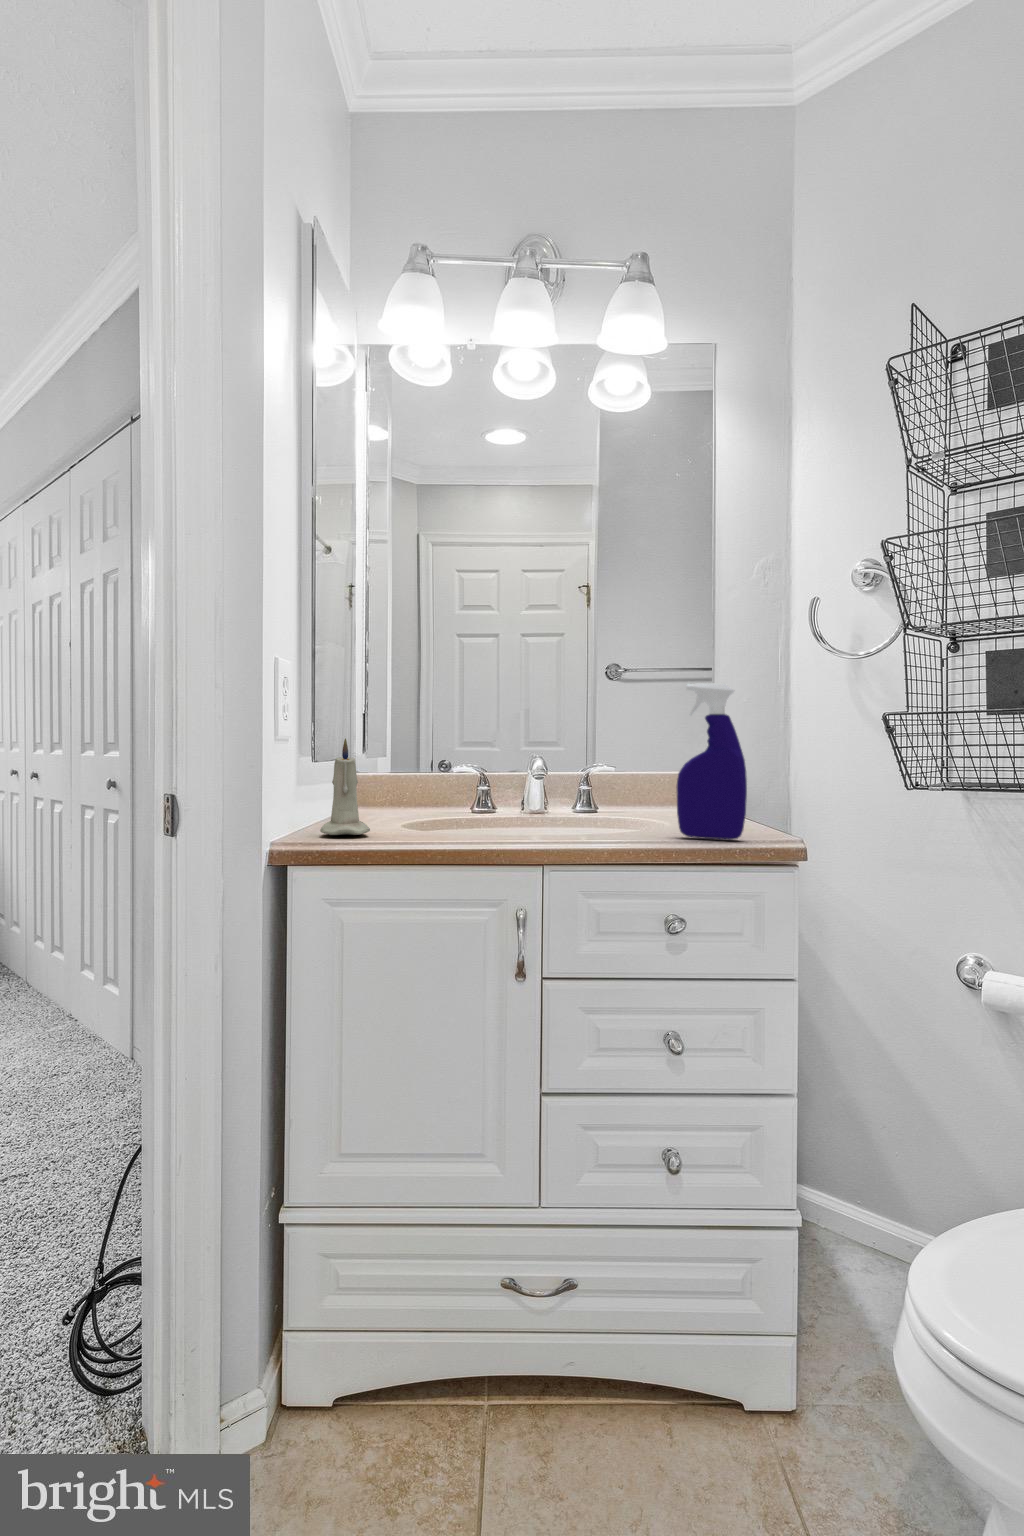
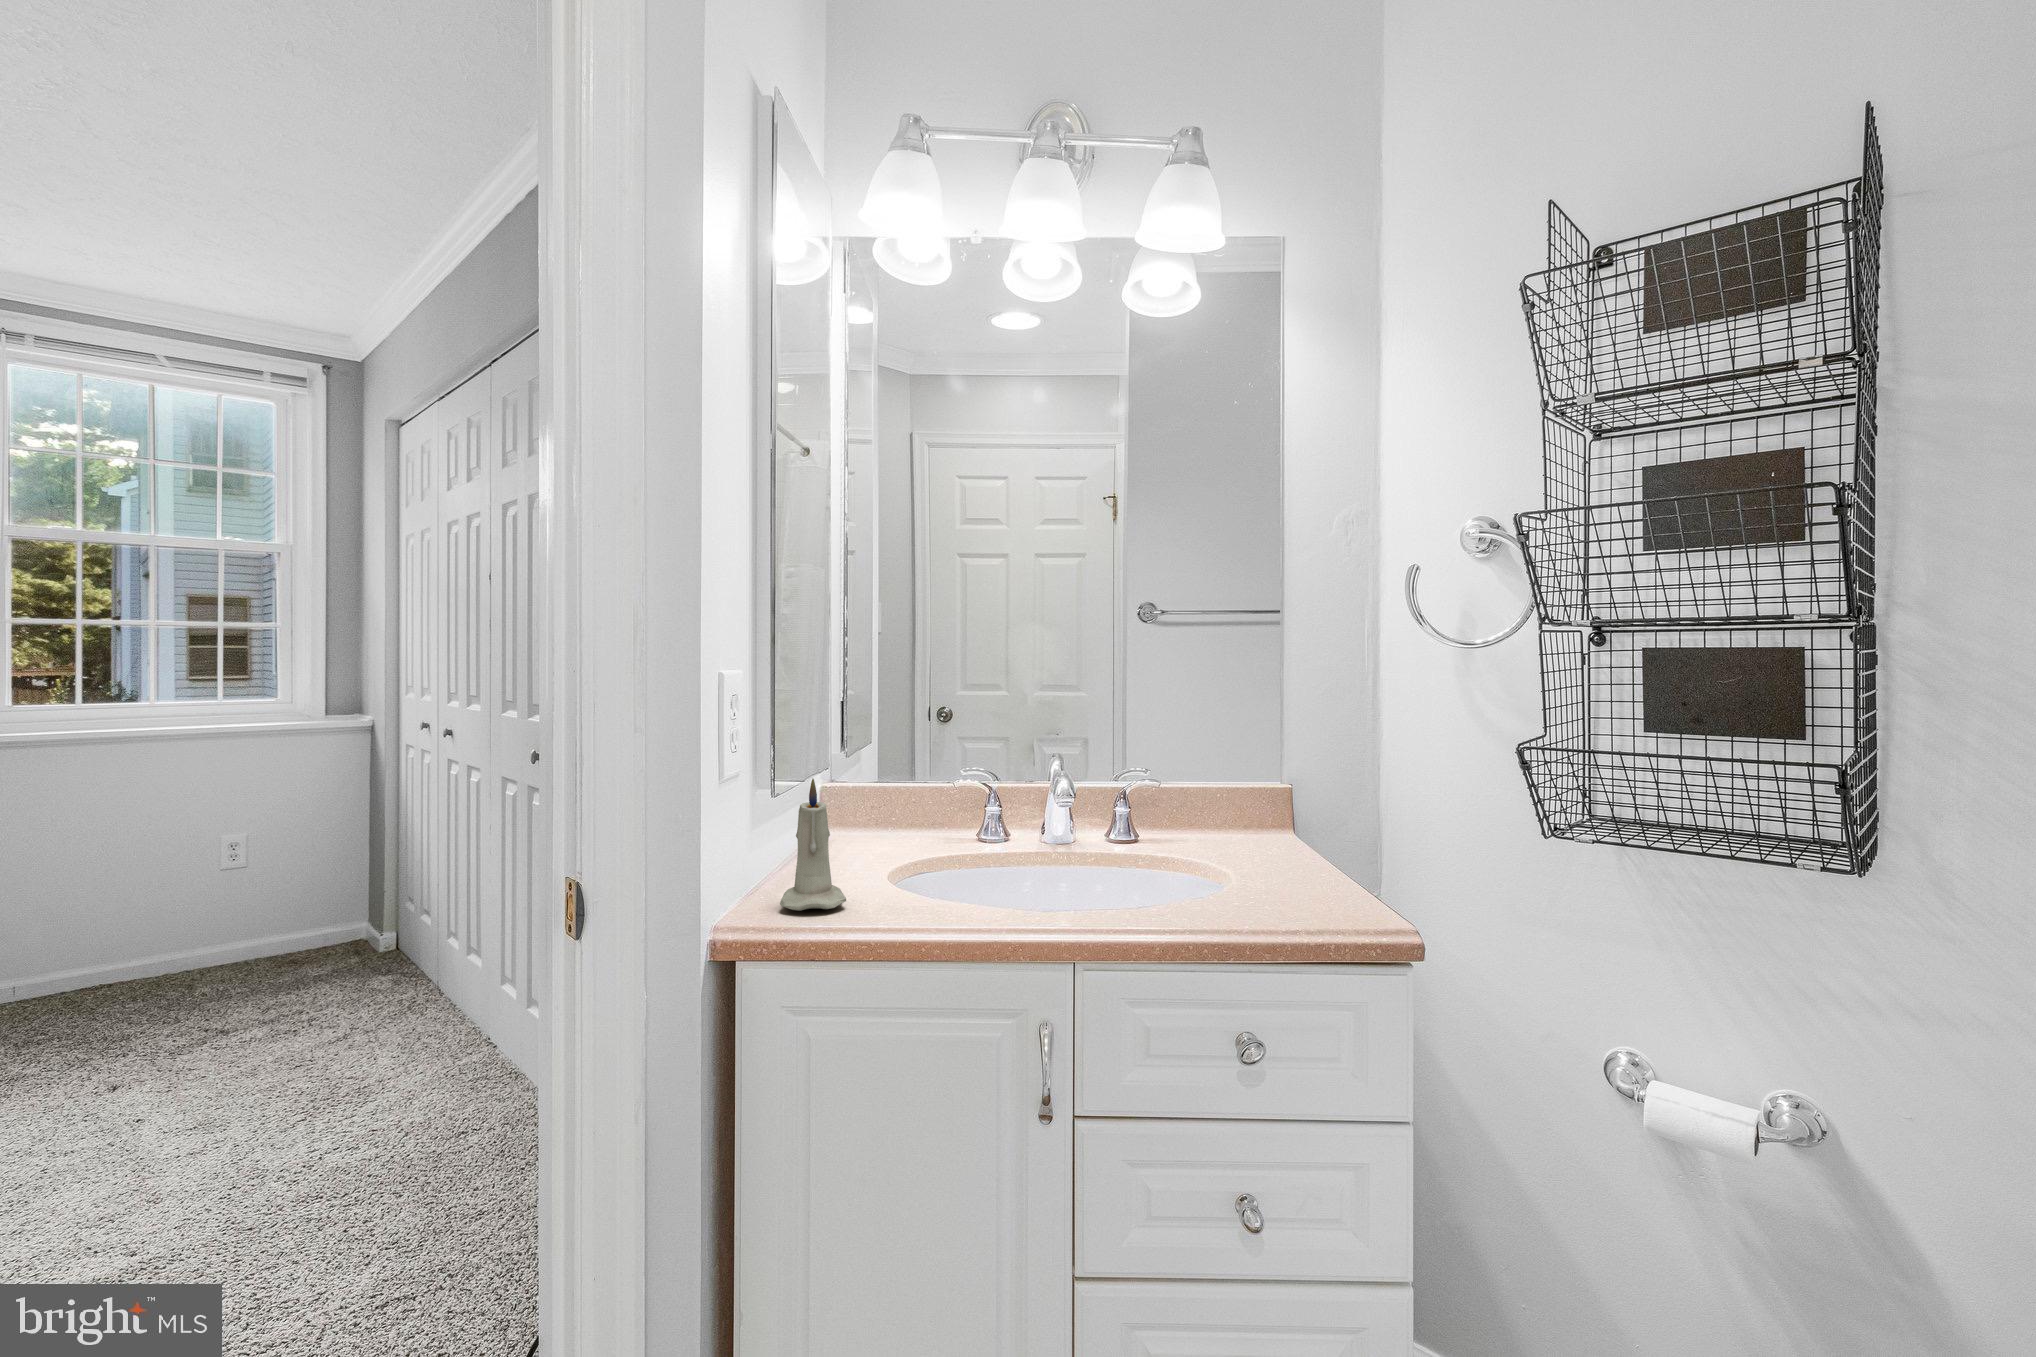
spray bottle: present [677,683,747,840] -> none [1249,698,1343,906]

